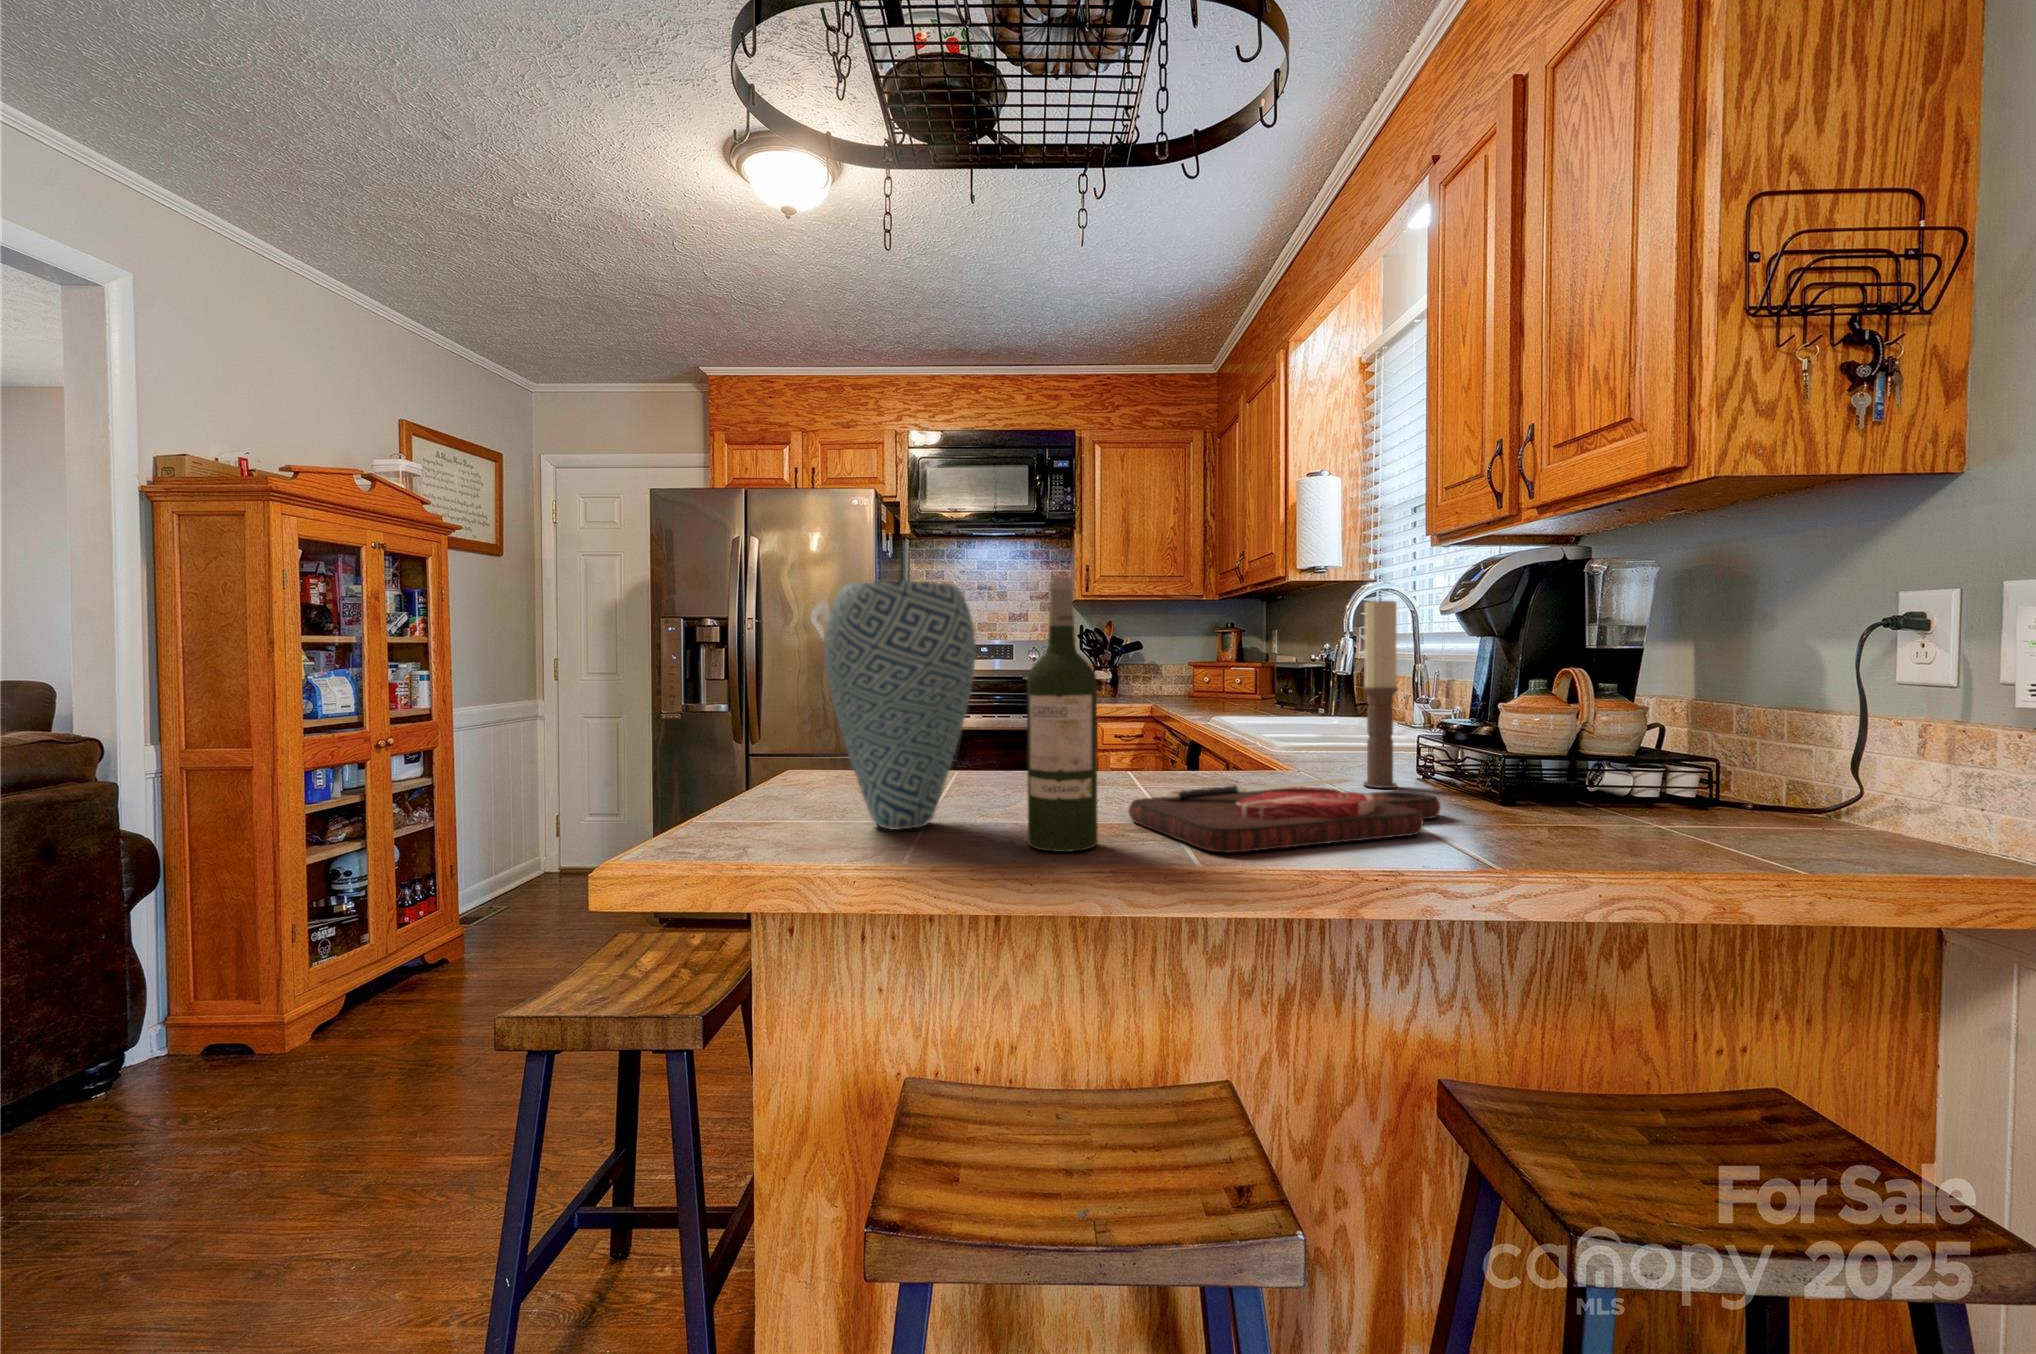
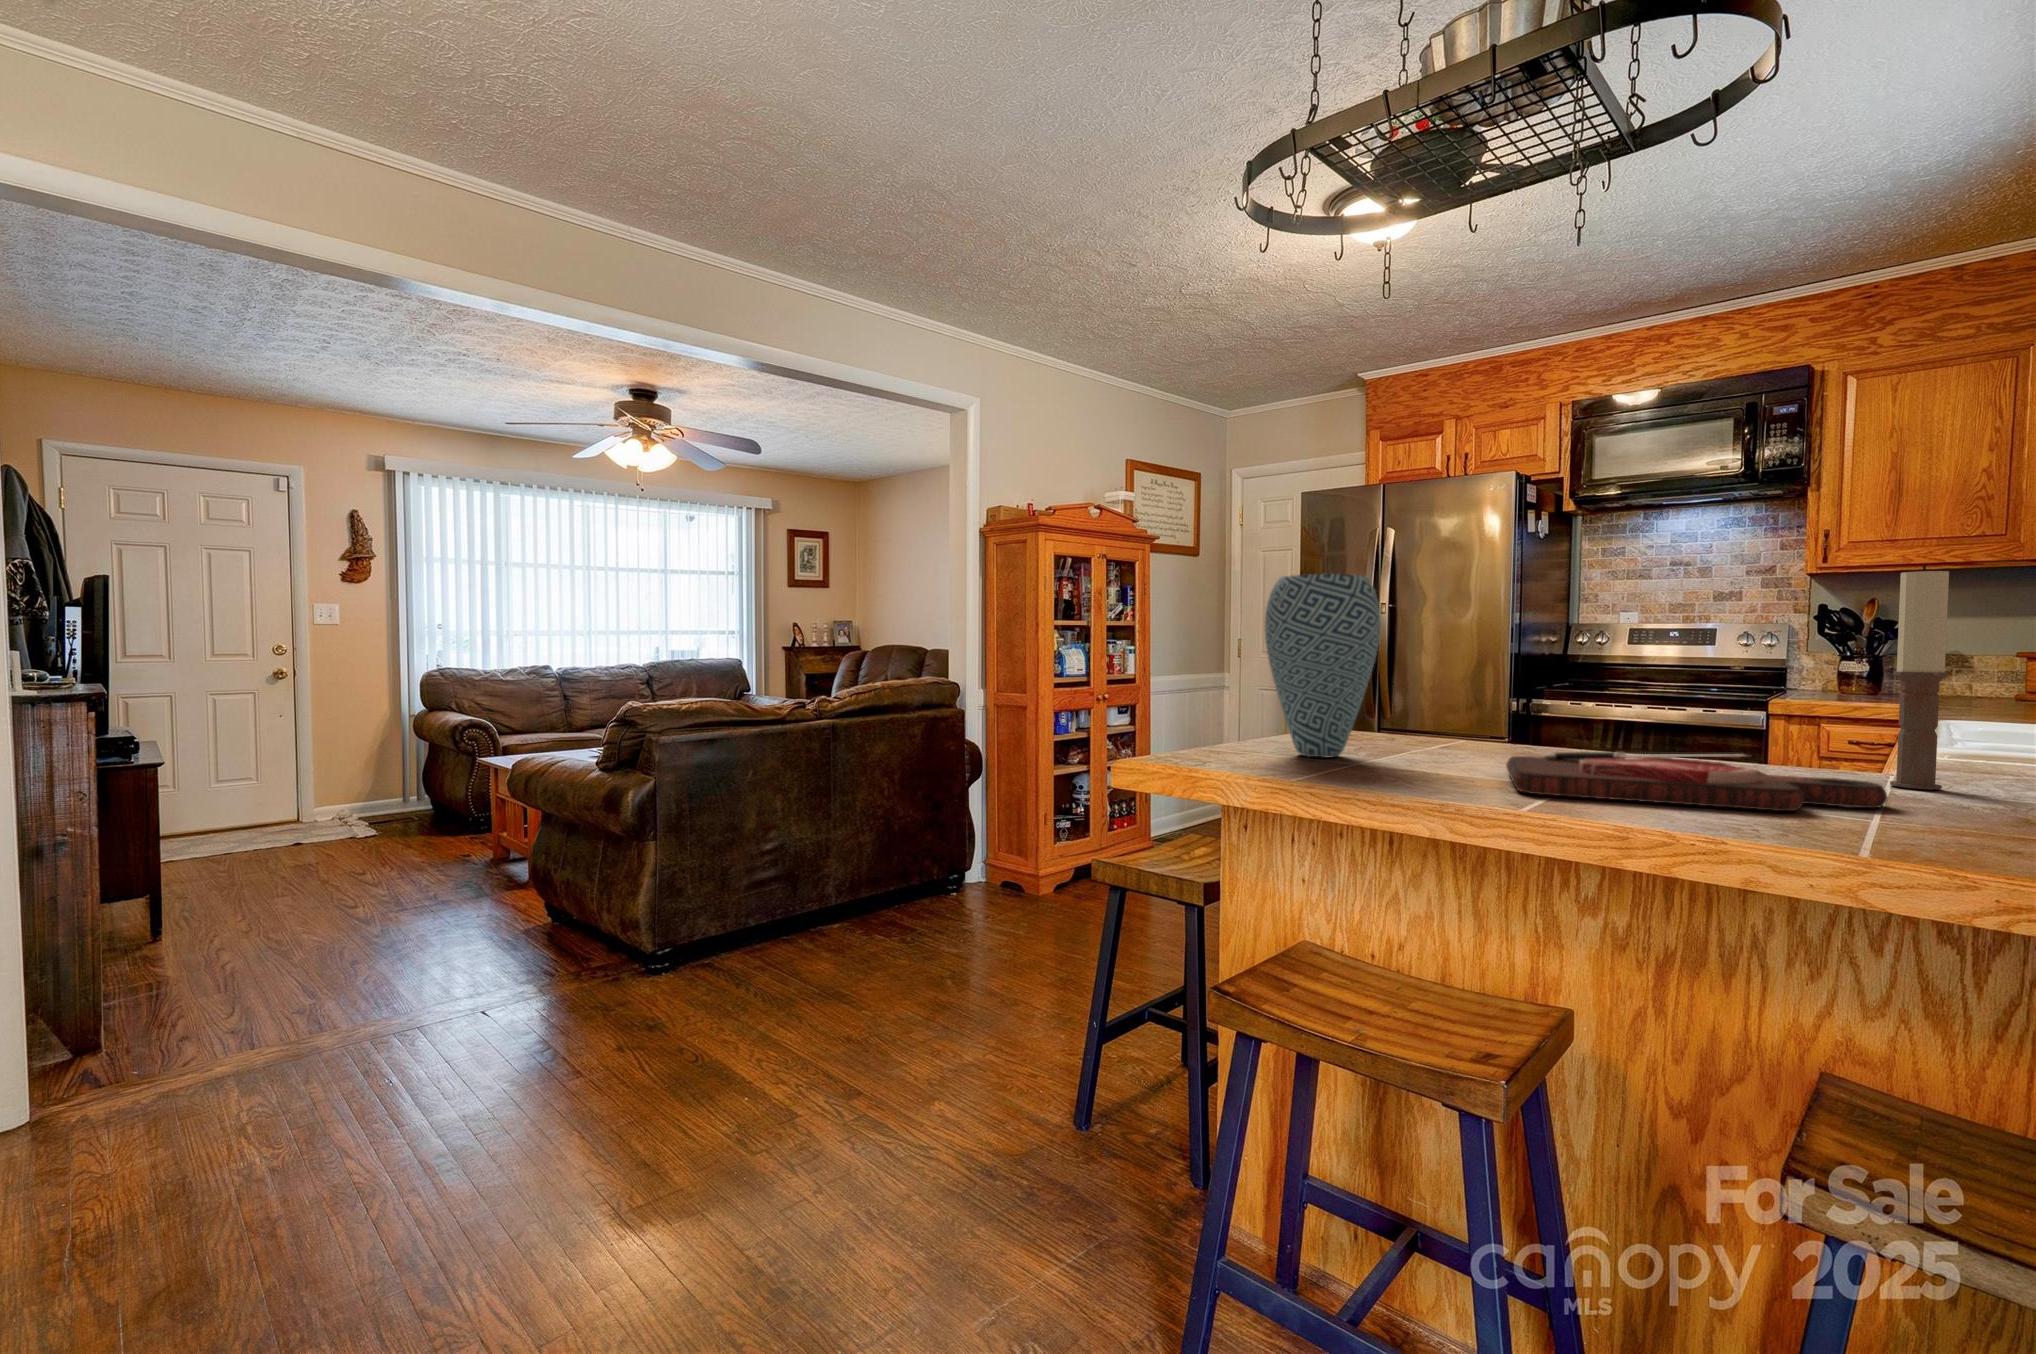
wine bottle: present [1027,577,1098,852] -> none [1380,567,1442,779]

